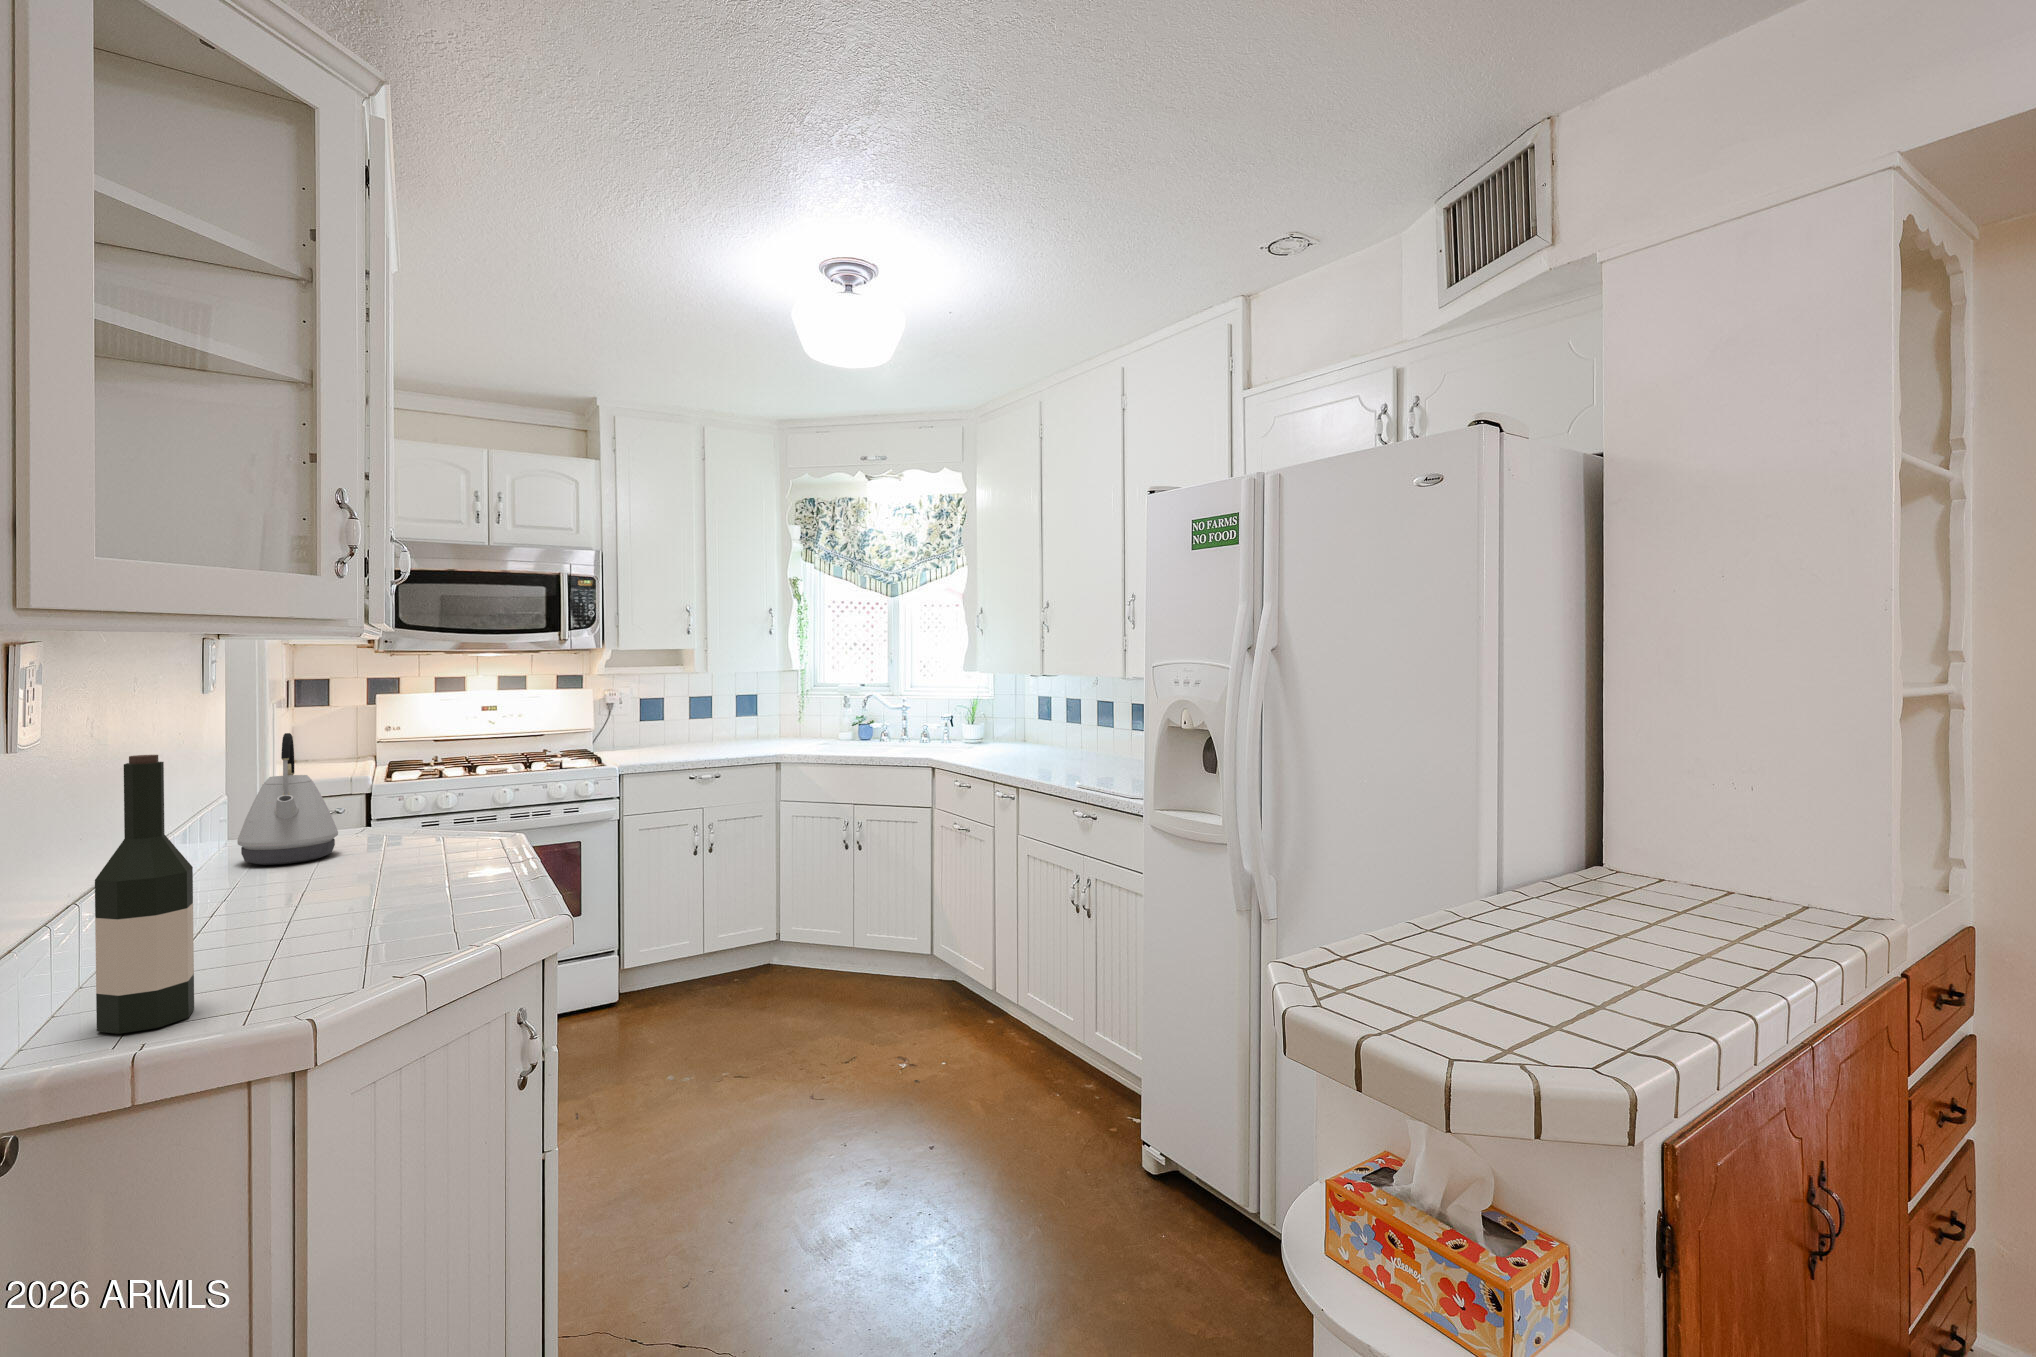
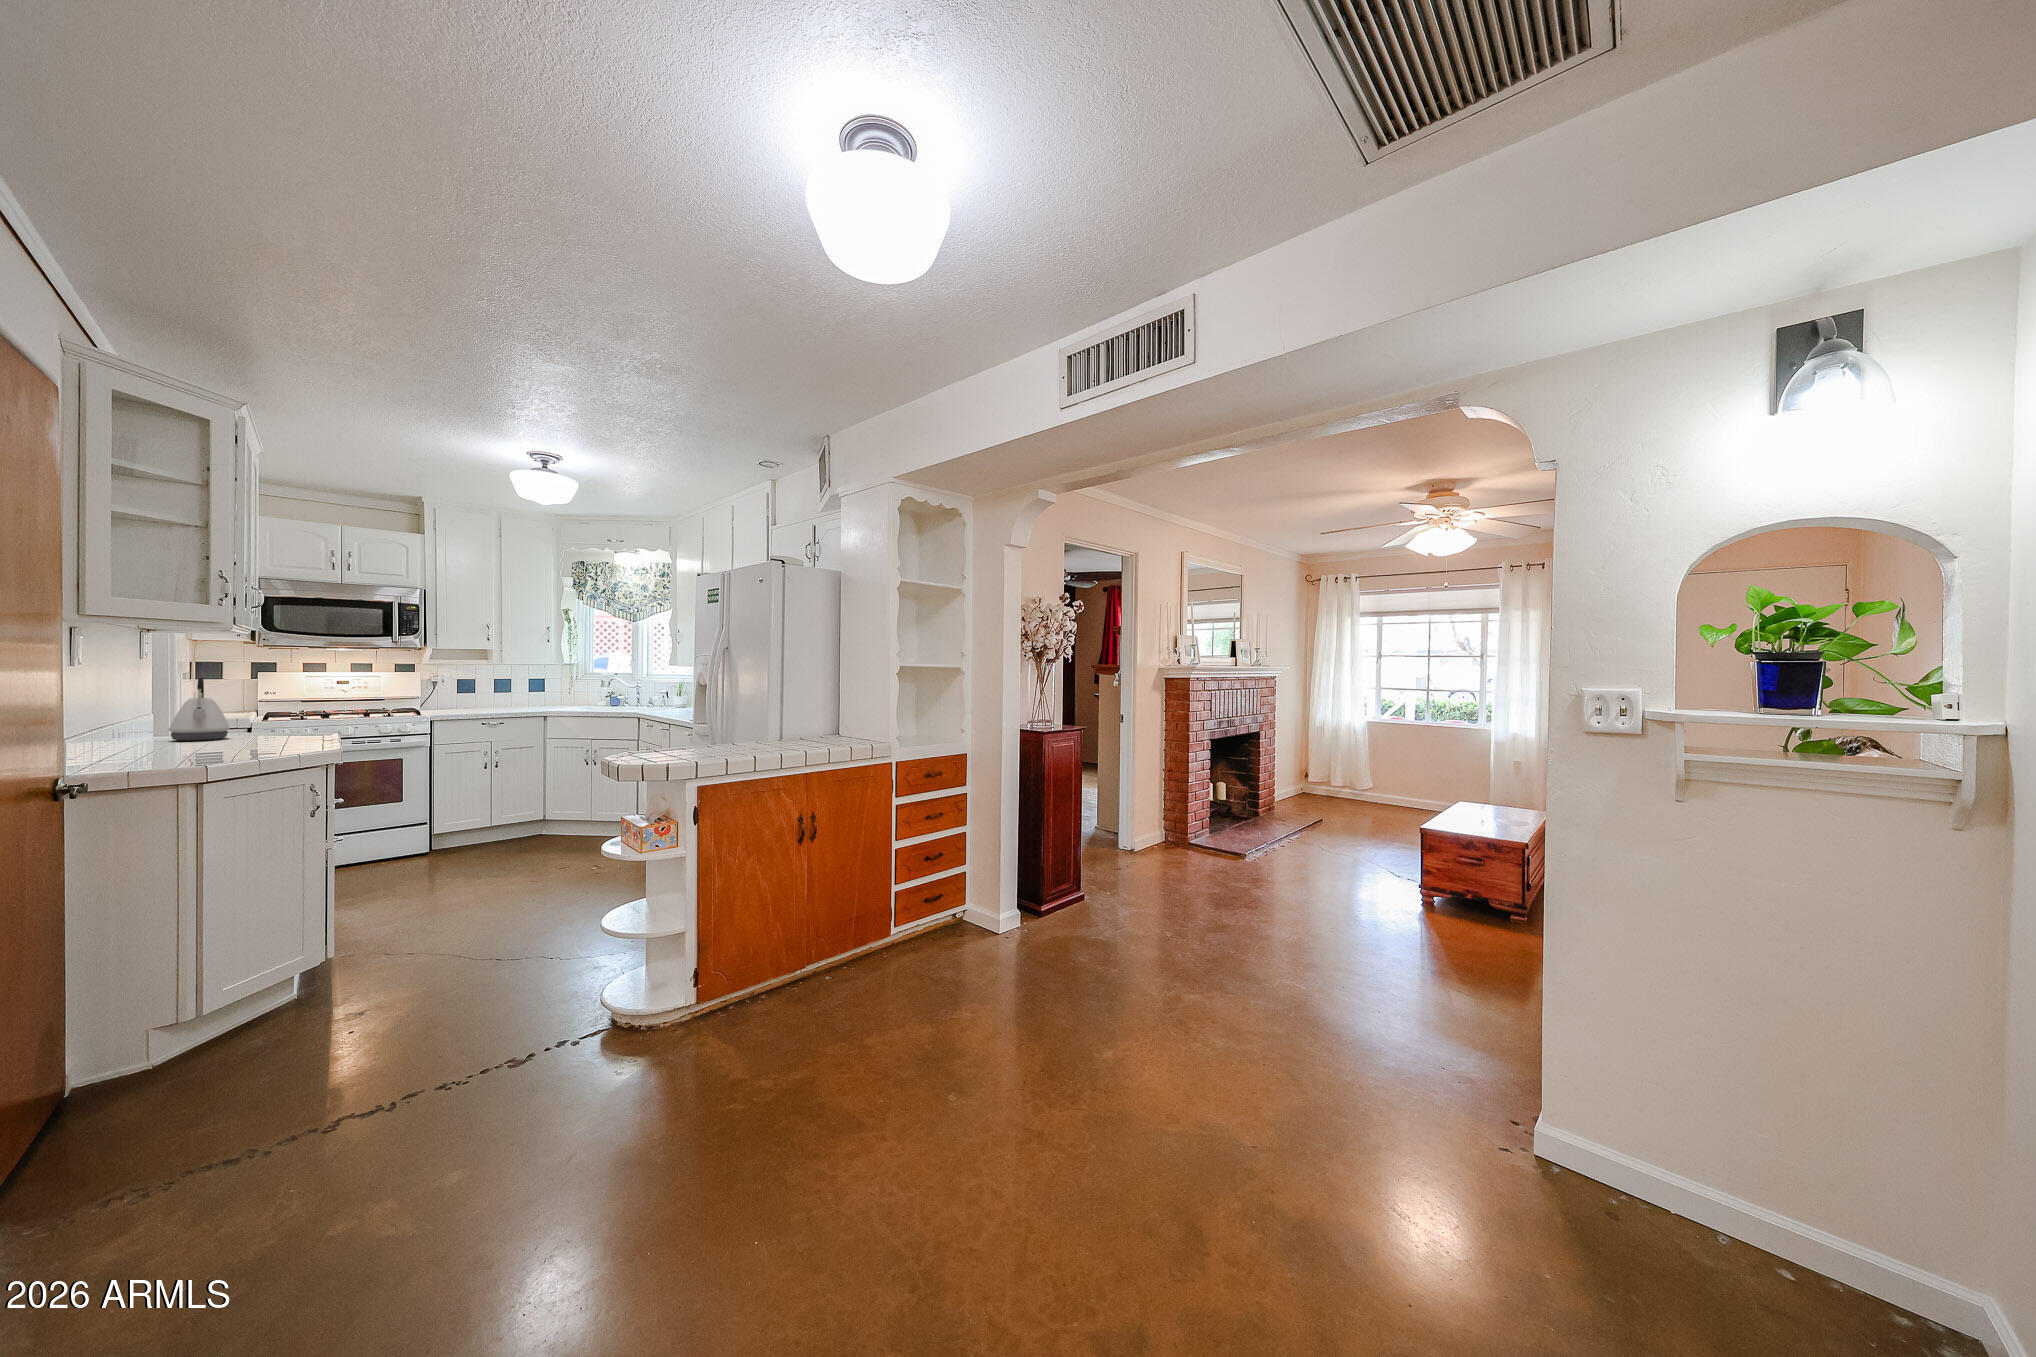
wine bottle: present [95,755,194,1034] -> none [122,669,166,769]

